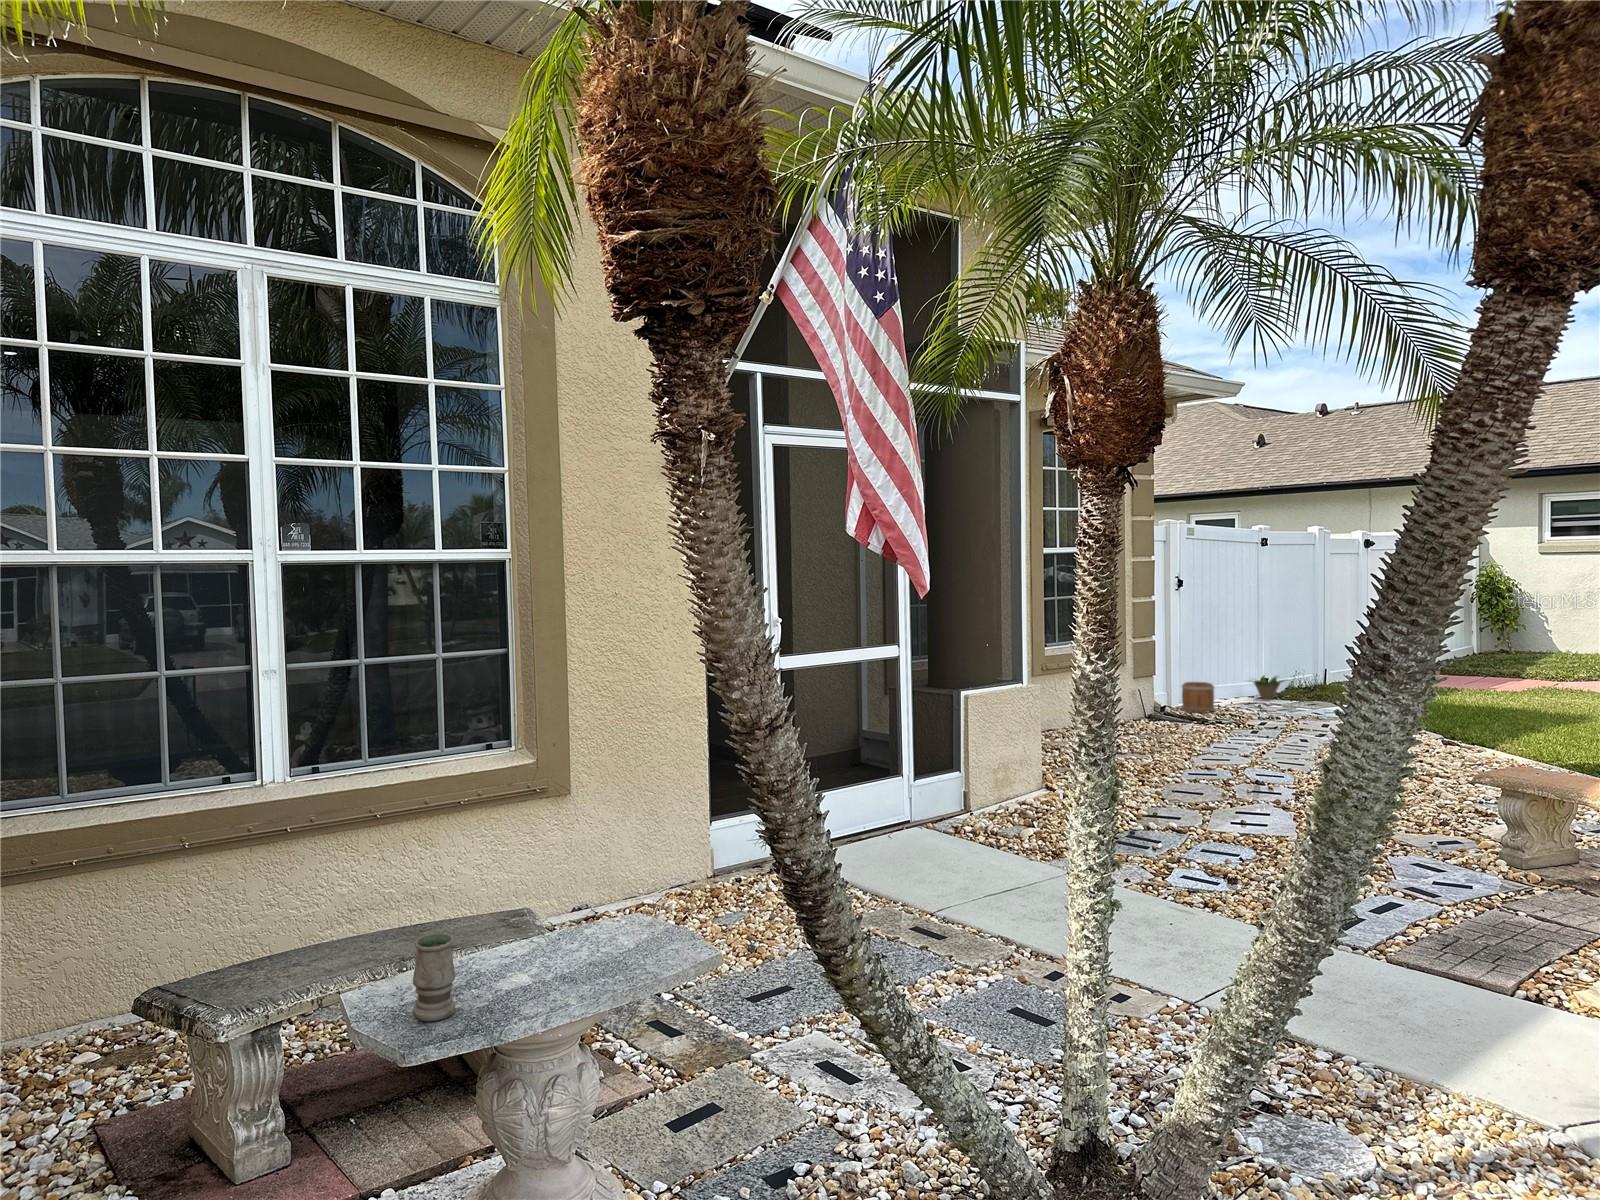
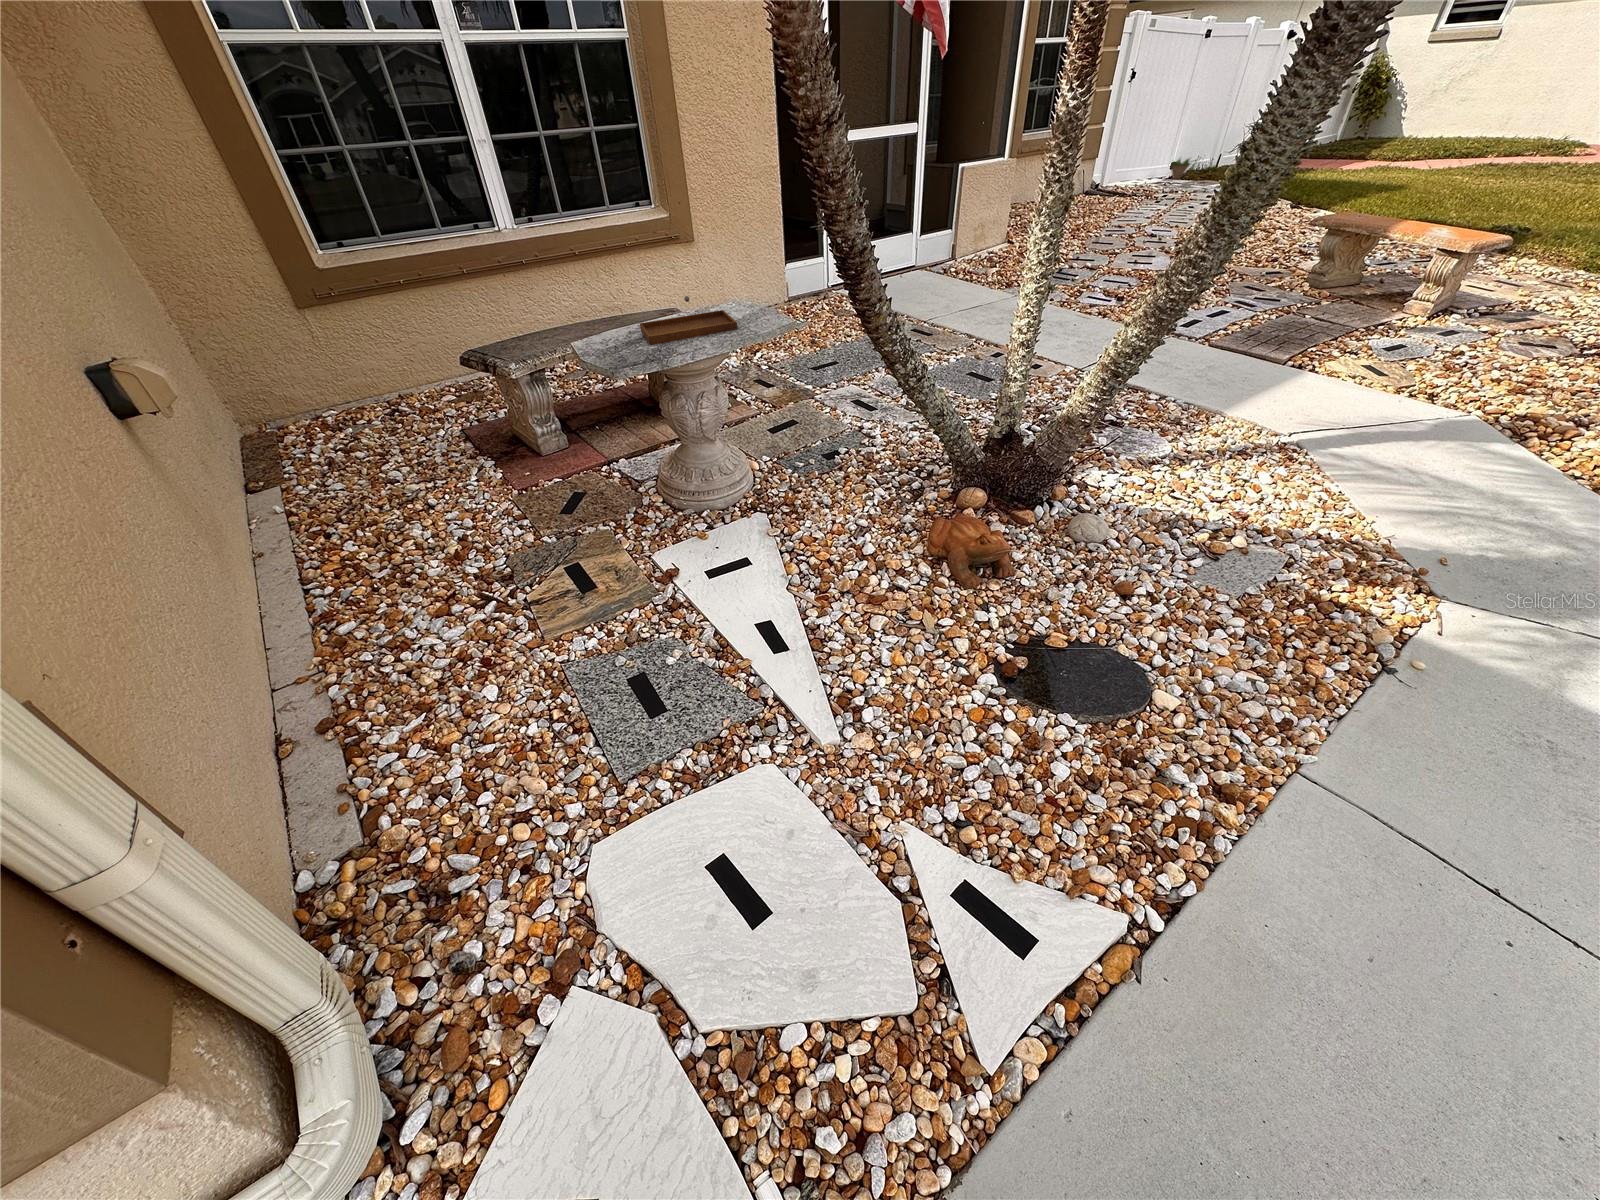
bucket: present [1182,682,1215,713] -> none [1112,163,1142,189]
tray: none [467,919,626,1000] -> present [640,296,737,345]
vase: present [413,933,455,1021] -> none [603,299,637,355]

